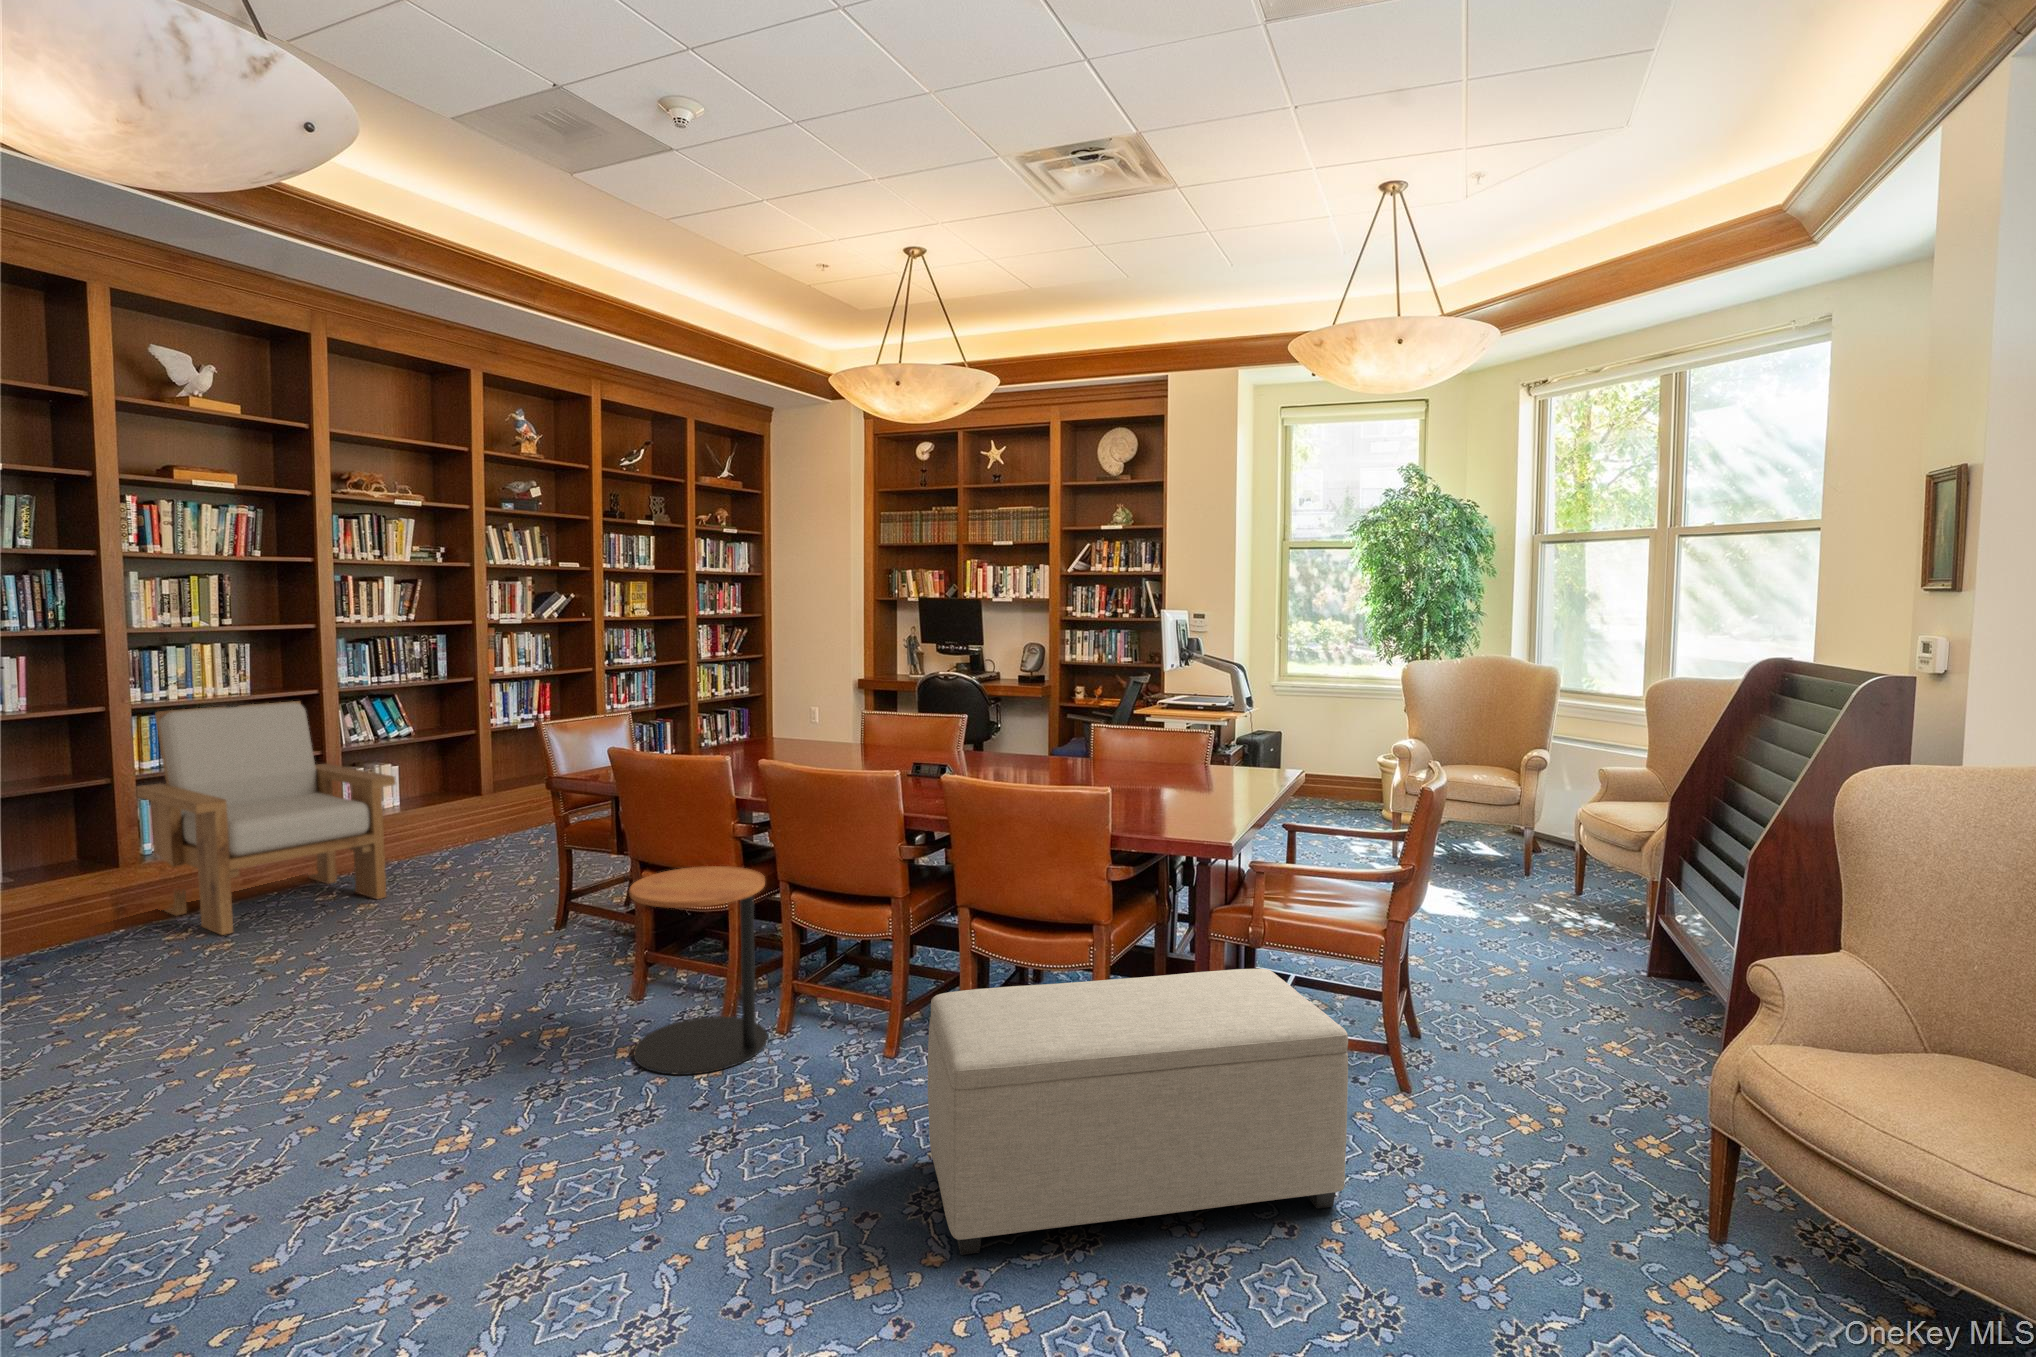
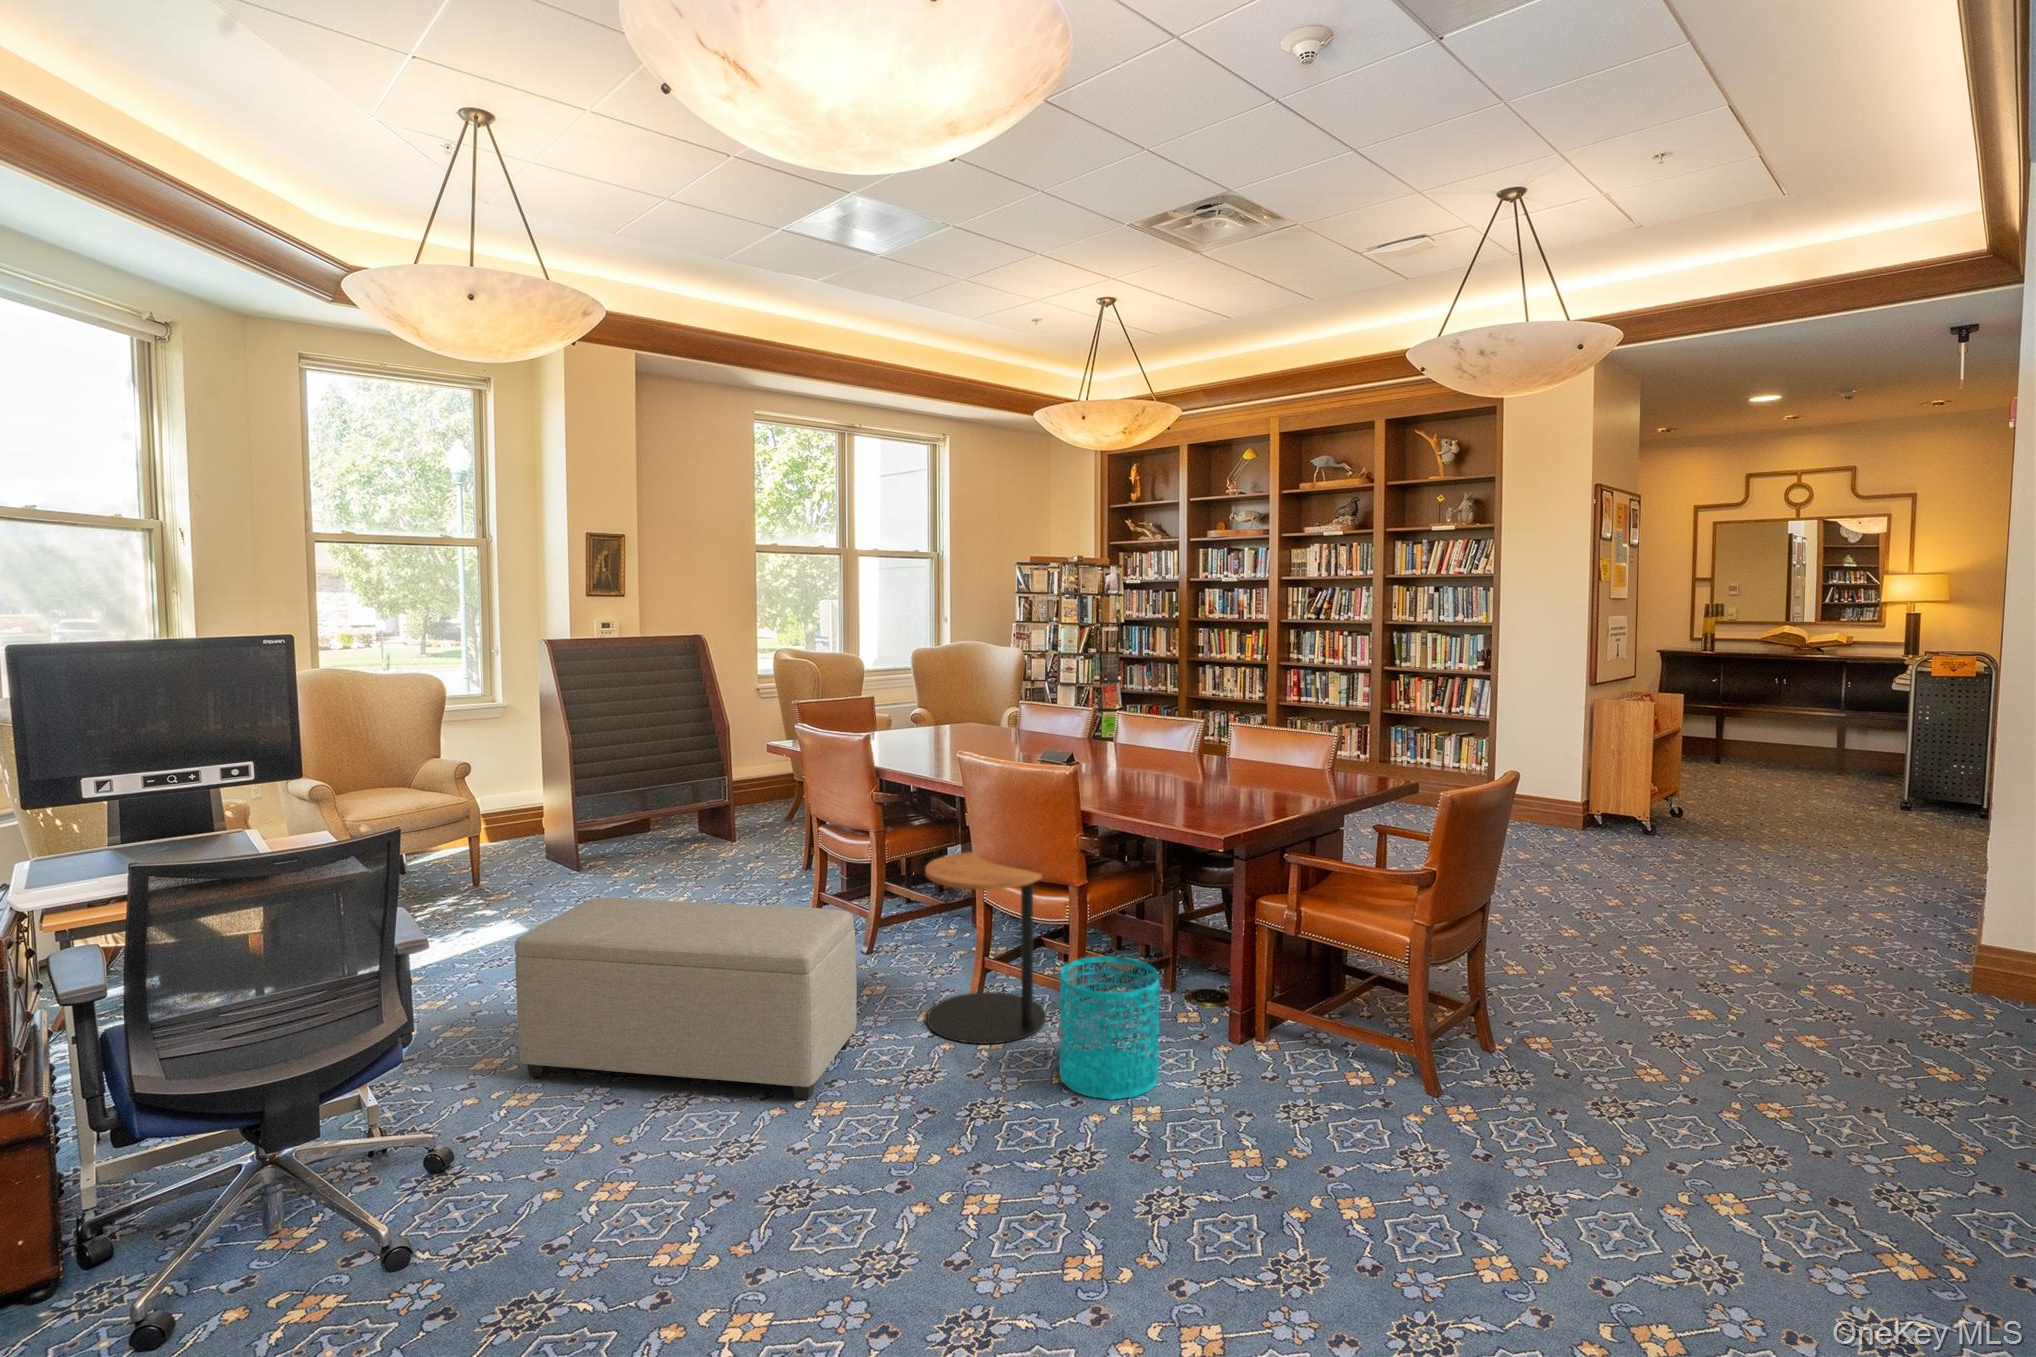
armchair: present [136,701,396,935] -> none [594,681,775,872]
wastebasket: none [795,961,899,1108] -> present [1059,956,1159,1100]
ottoman: present [928,969,1348,1255] -> present [515,898,857,1100]

